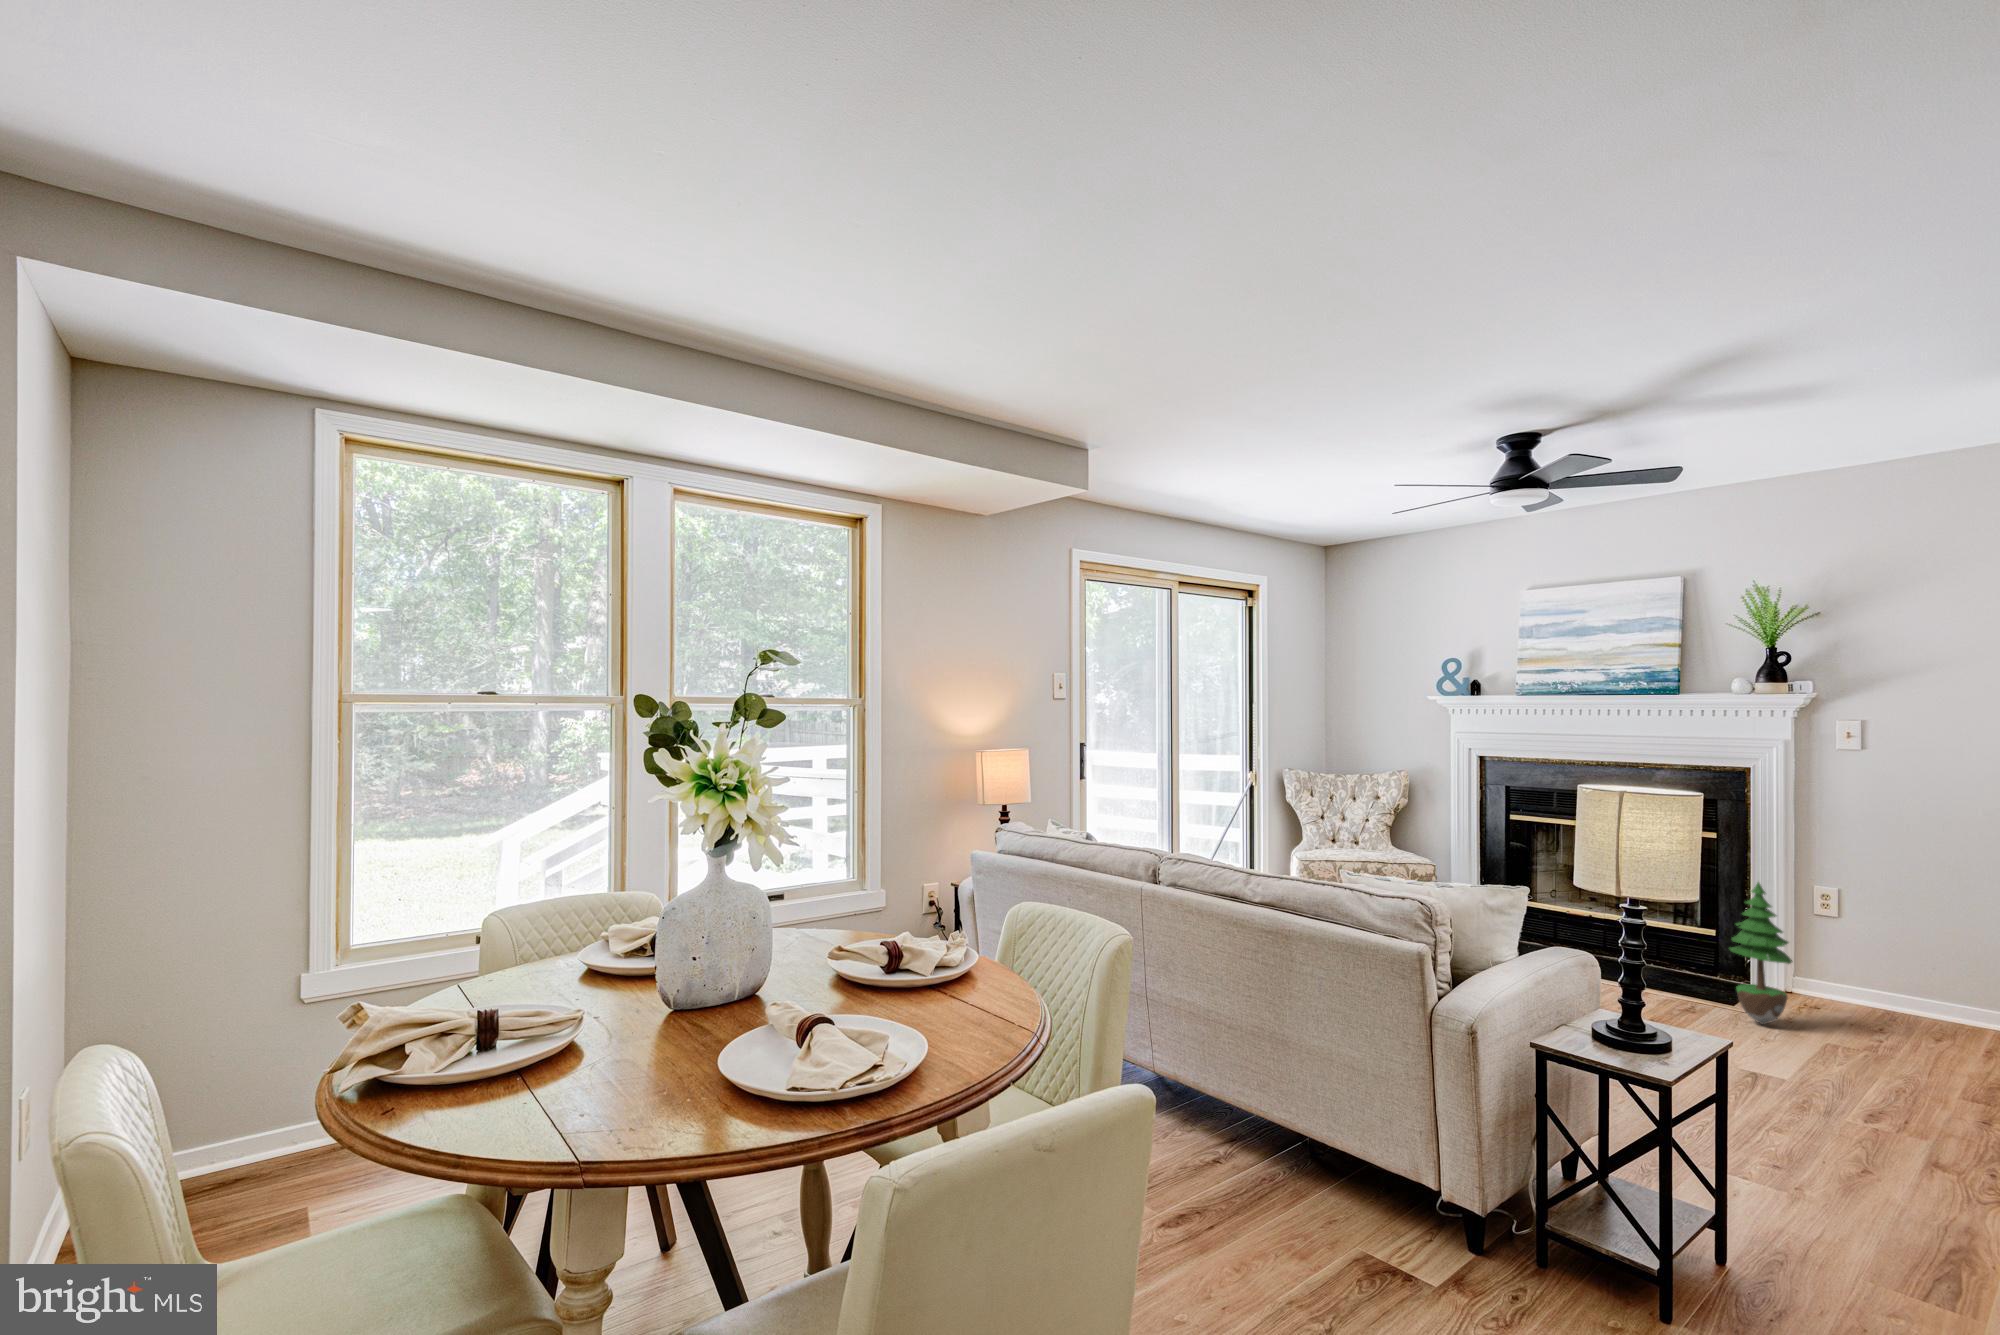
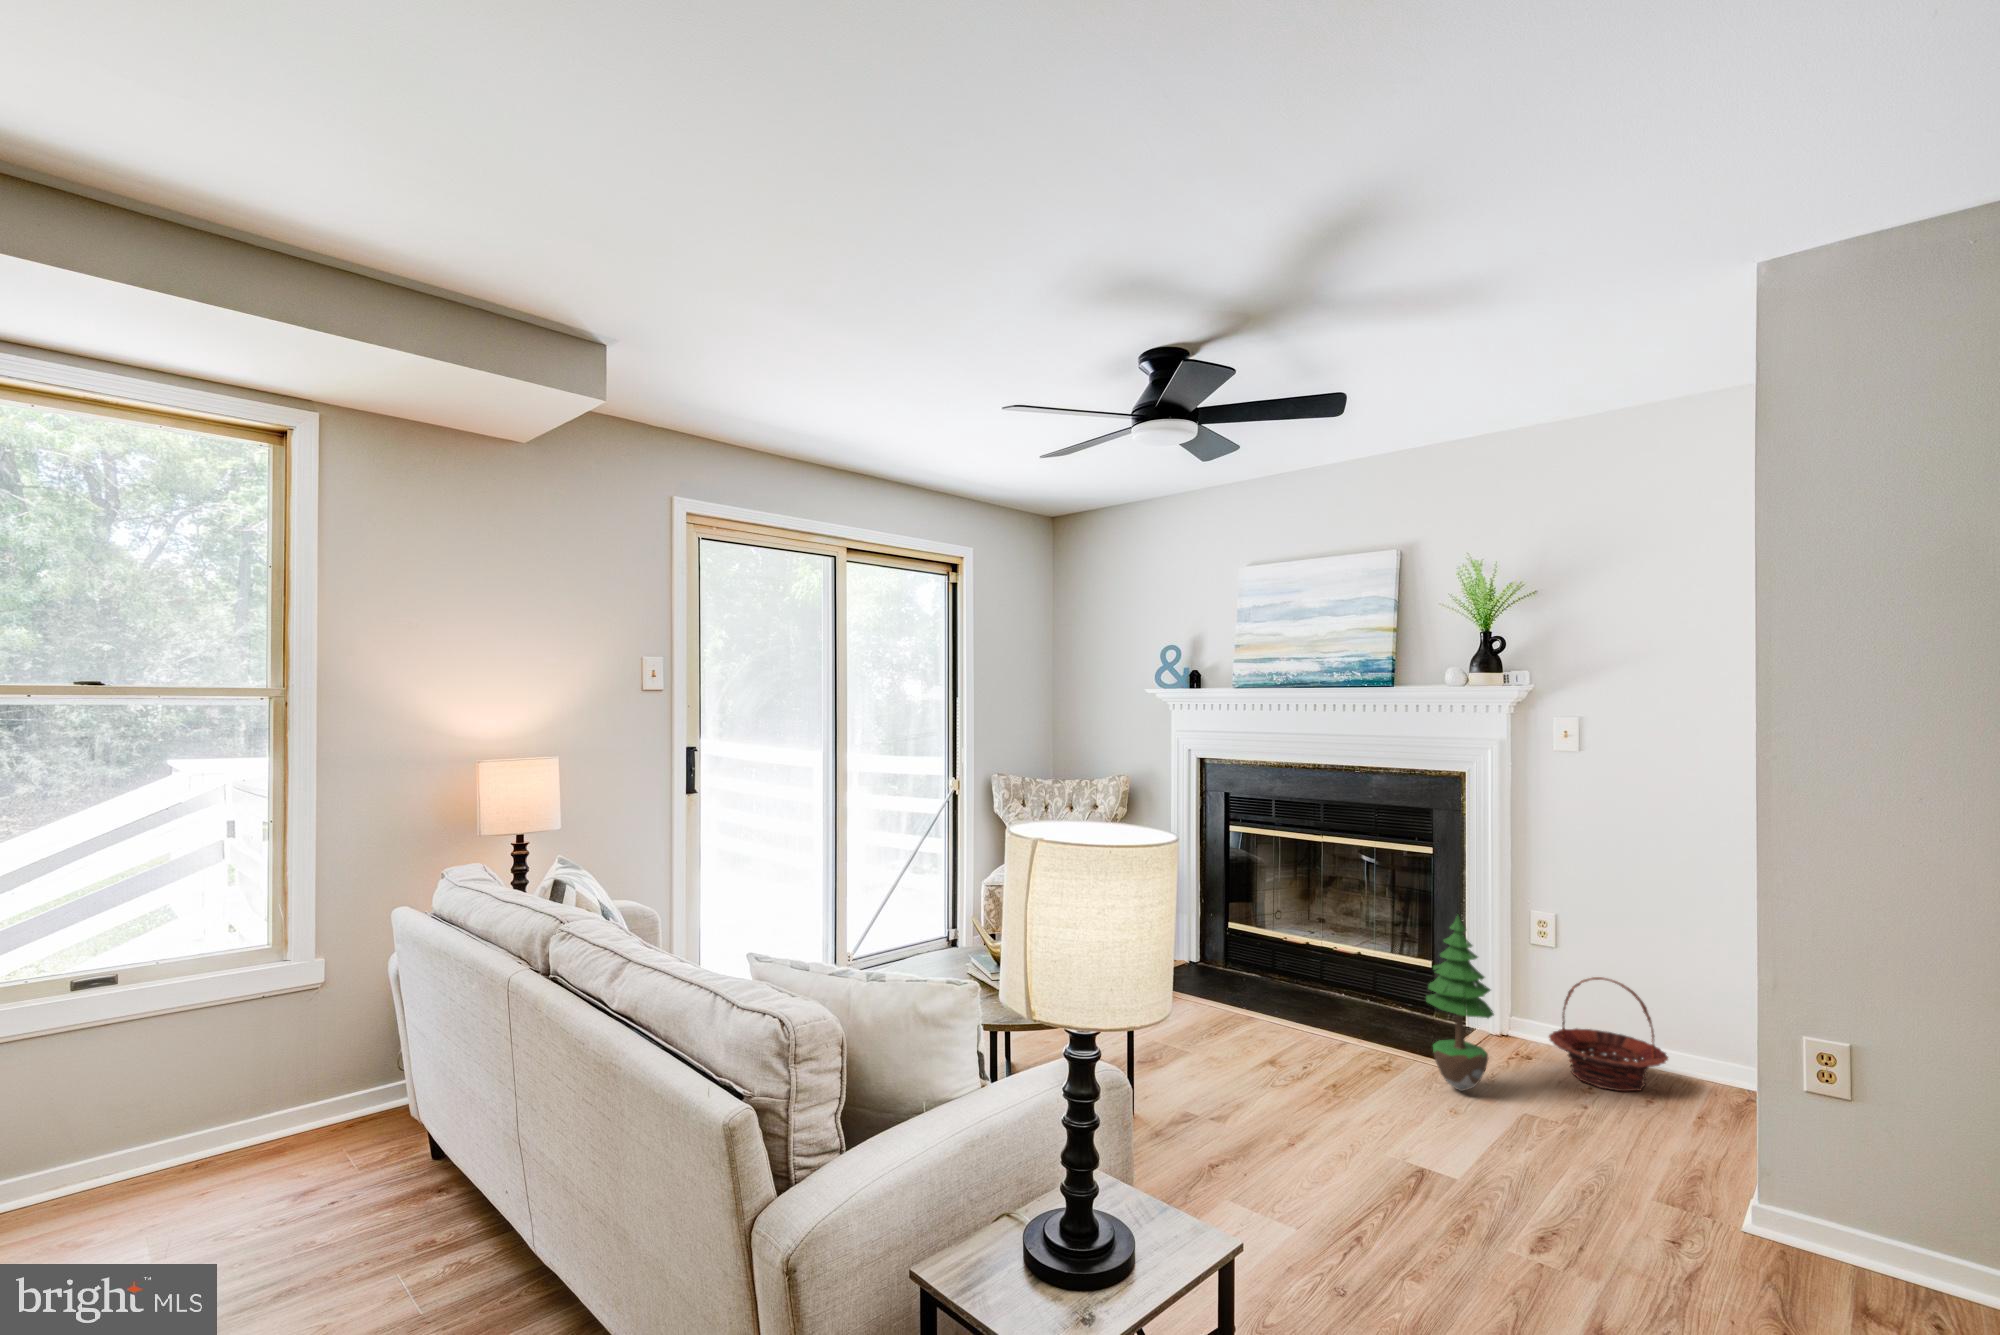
basket: none [1836,937,1950,1030] -> present [1549,977,1668,1091]

